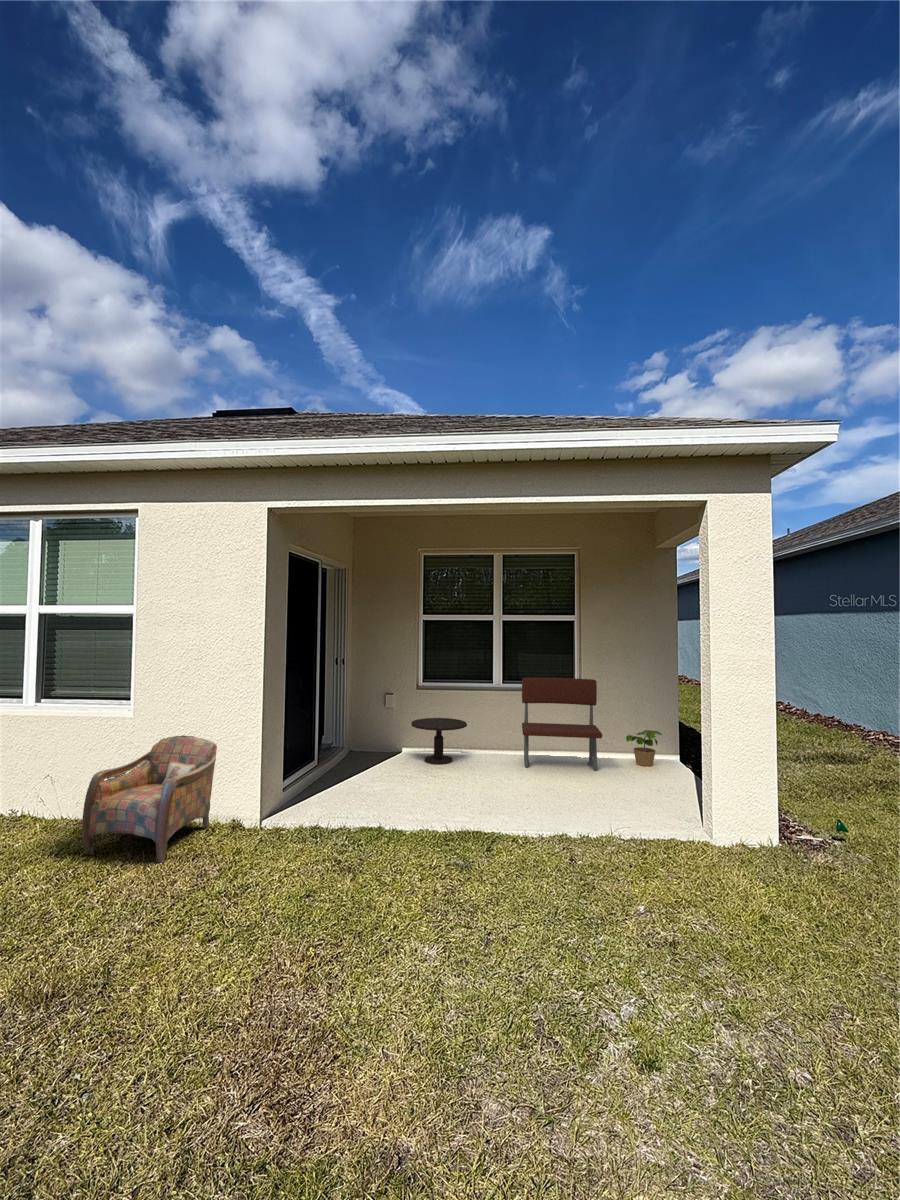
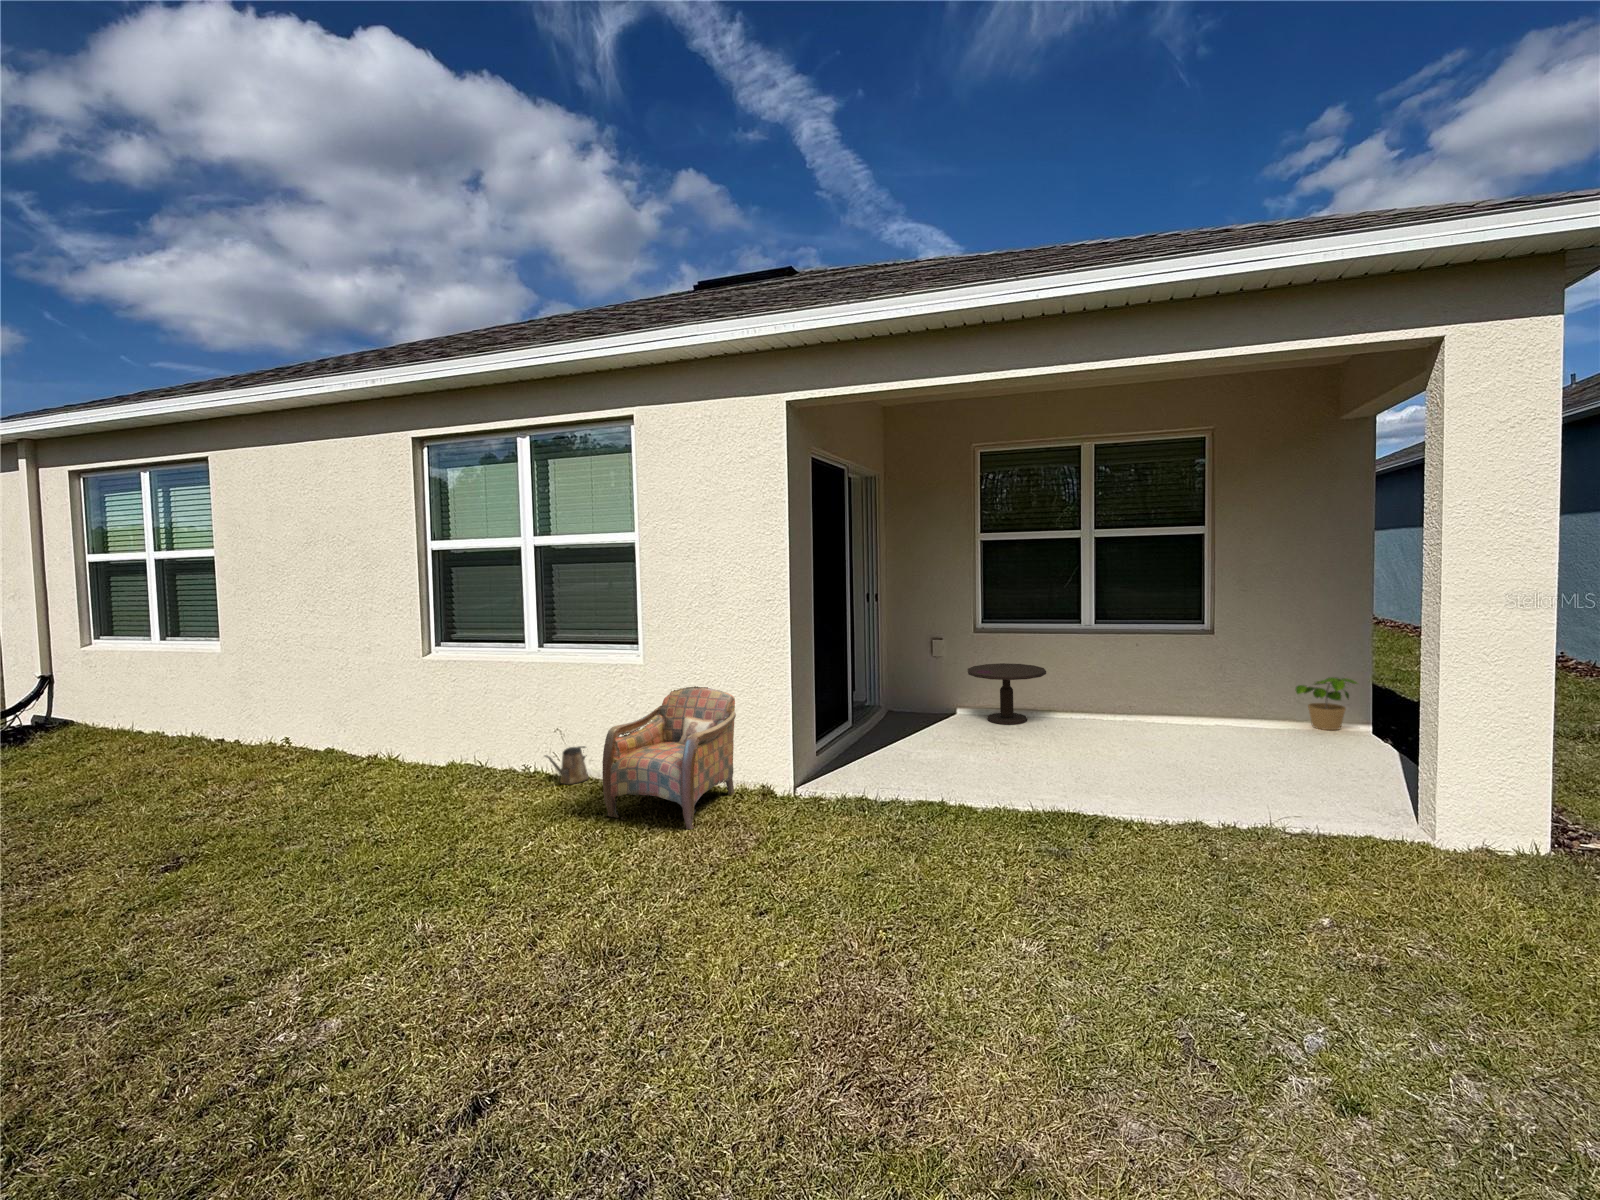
bench: present [522,678,602,771] -> none [1127,604,1256,735]
watering can: none [29,788,77,824] -> present [545,746,589,784]

